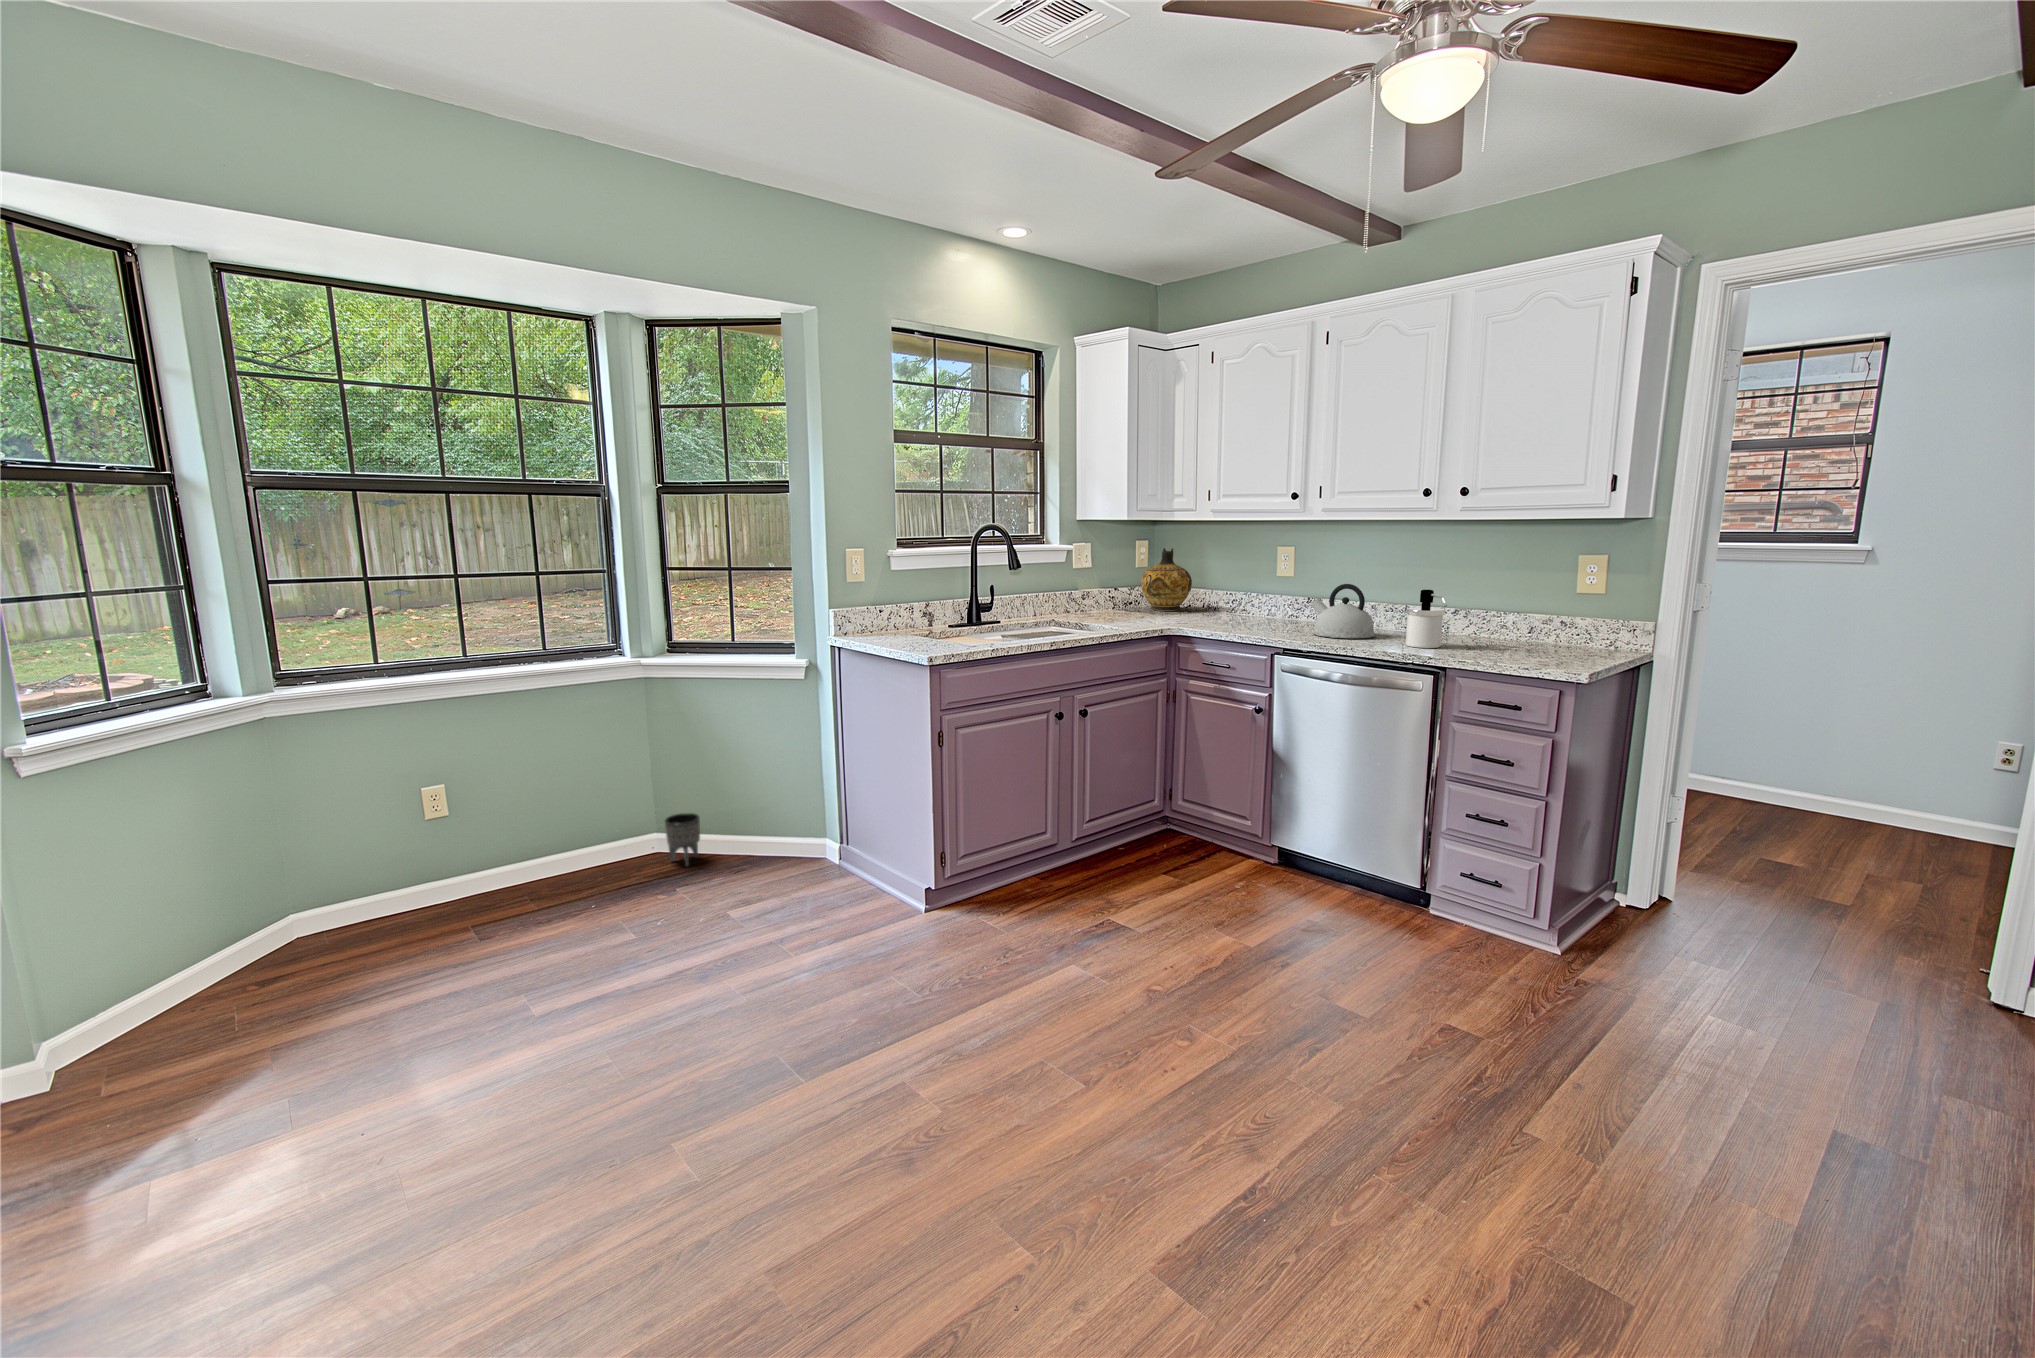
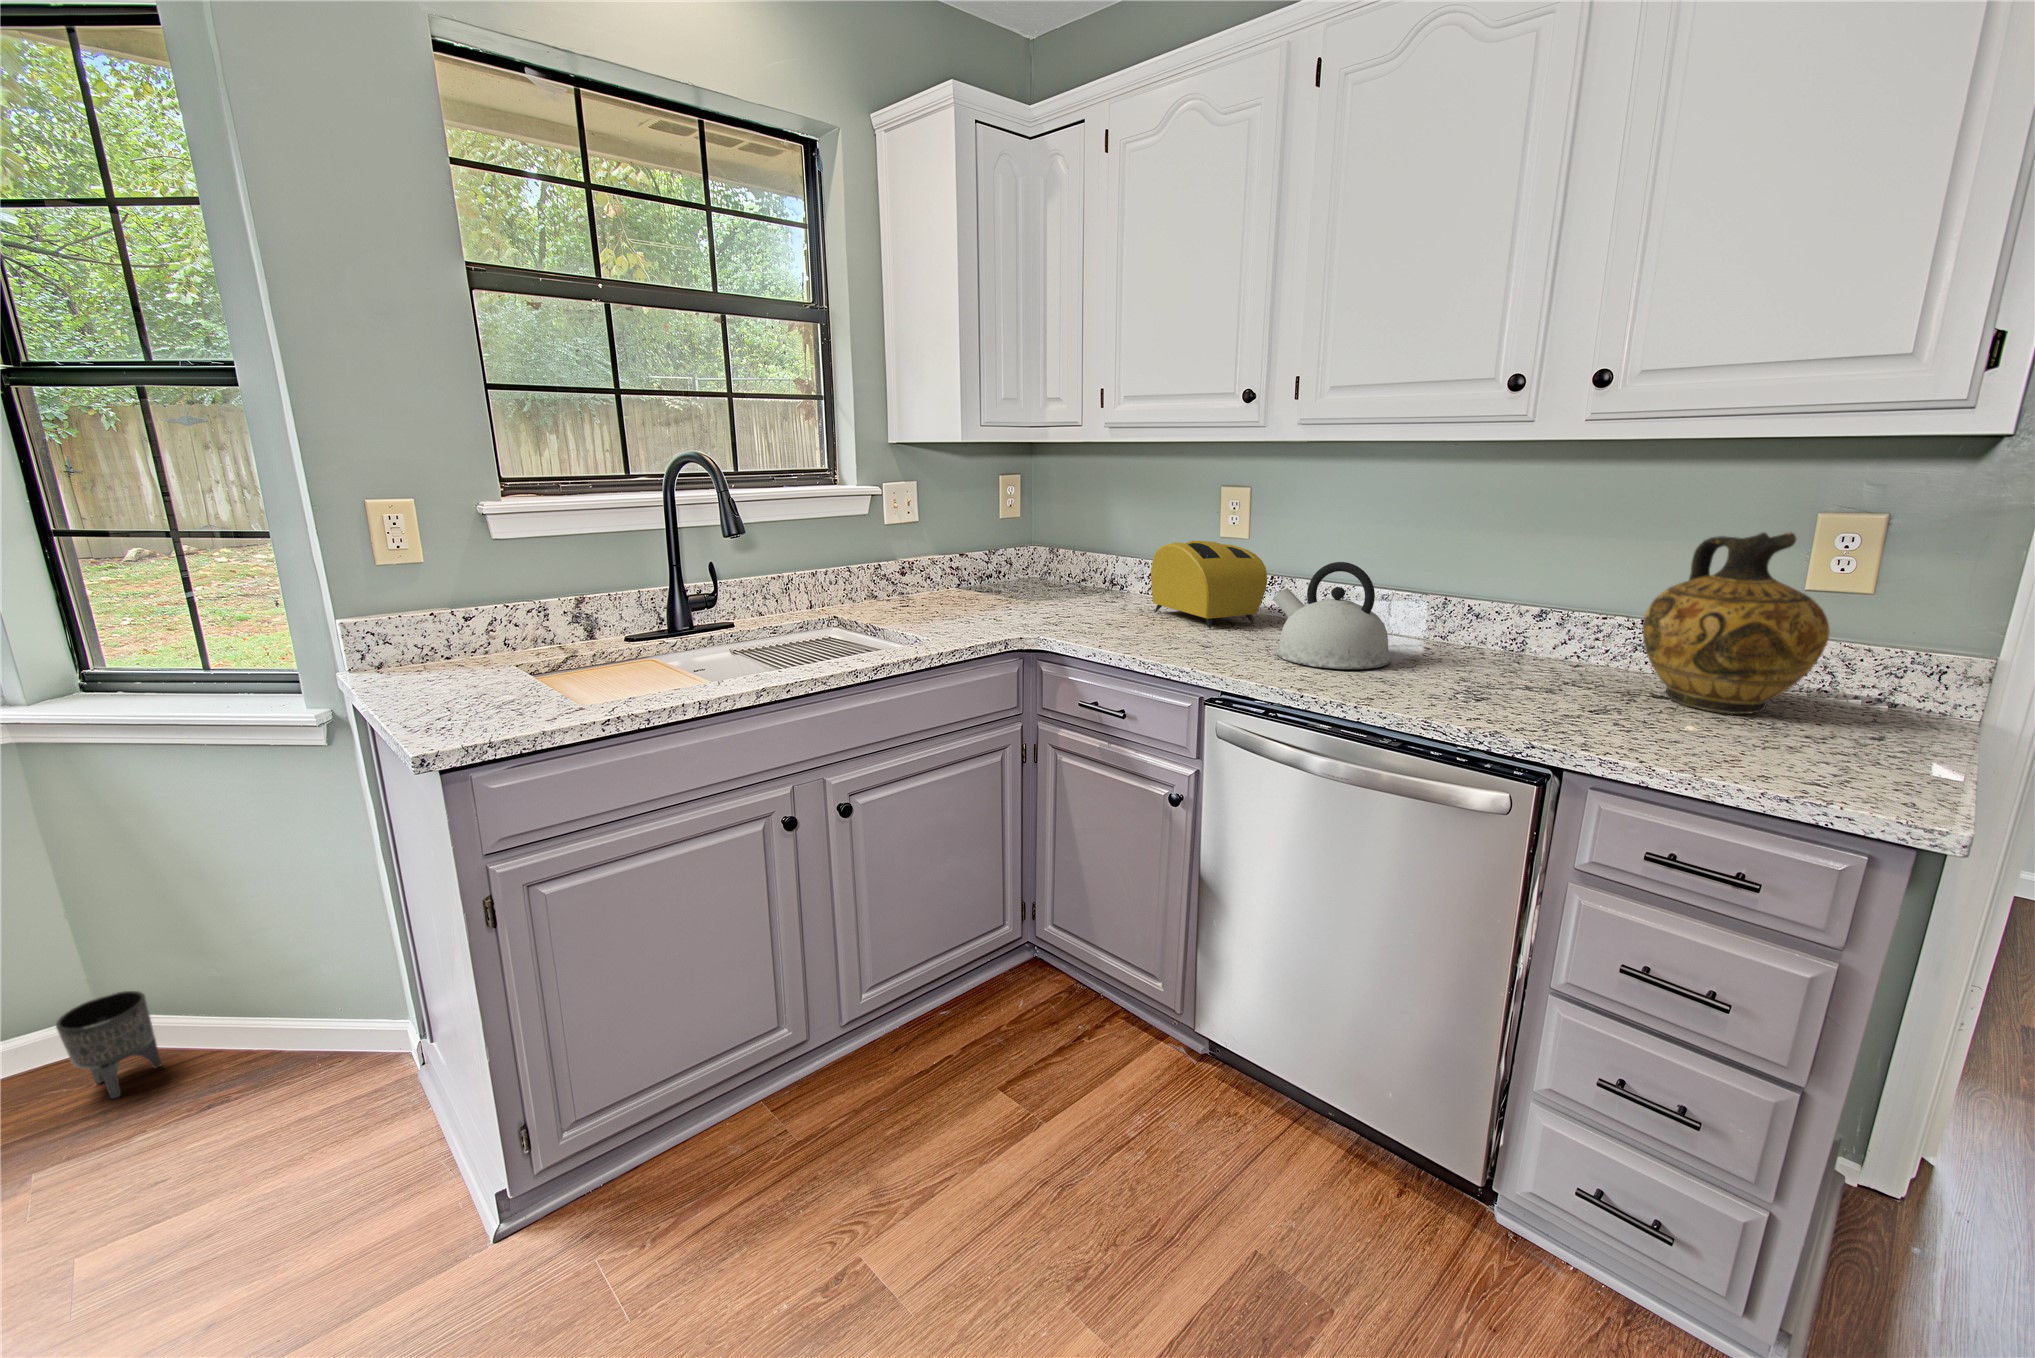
ceramic jug: present [1141,548,1192,611] -> present [1643,532,1830,714]
toaster: none [1238,577,1308,626] -> present [1151,541,1267,629]
soap dispenser: present [1406,590,1447,648] -> none [1458,582,1563,703]

